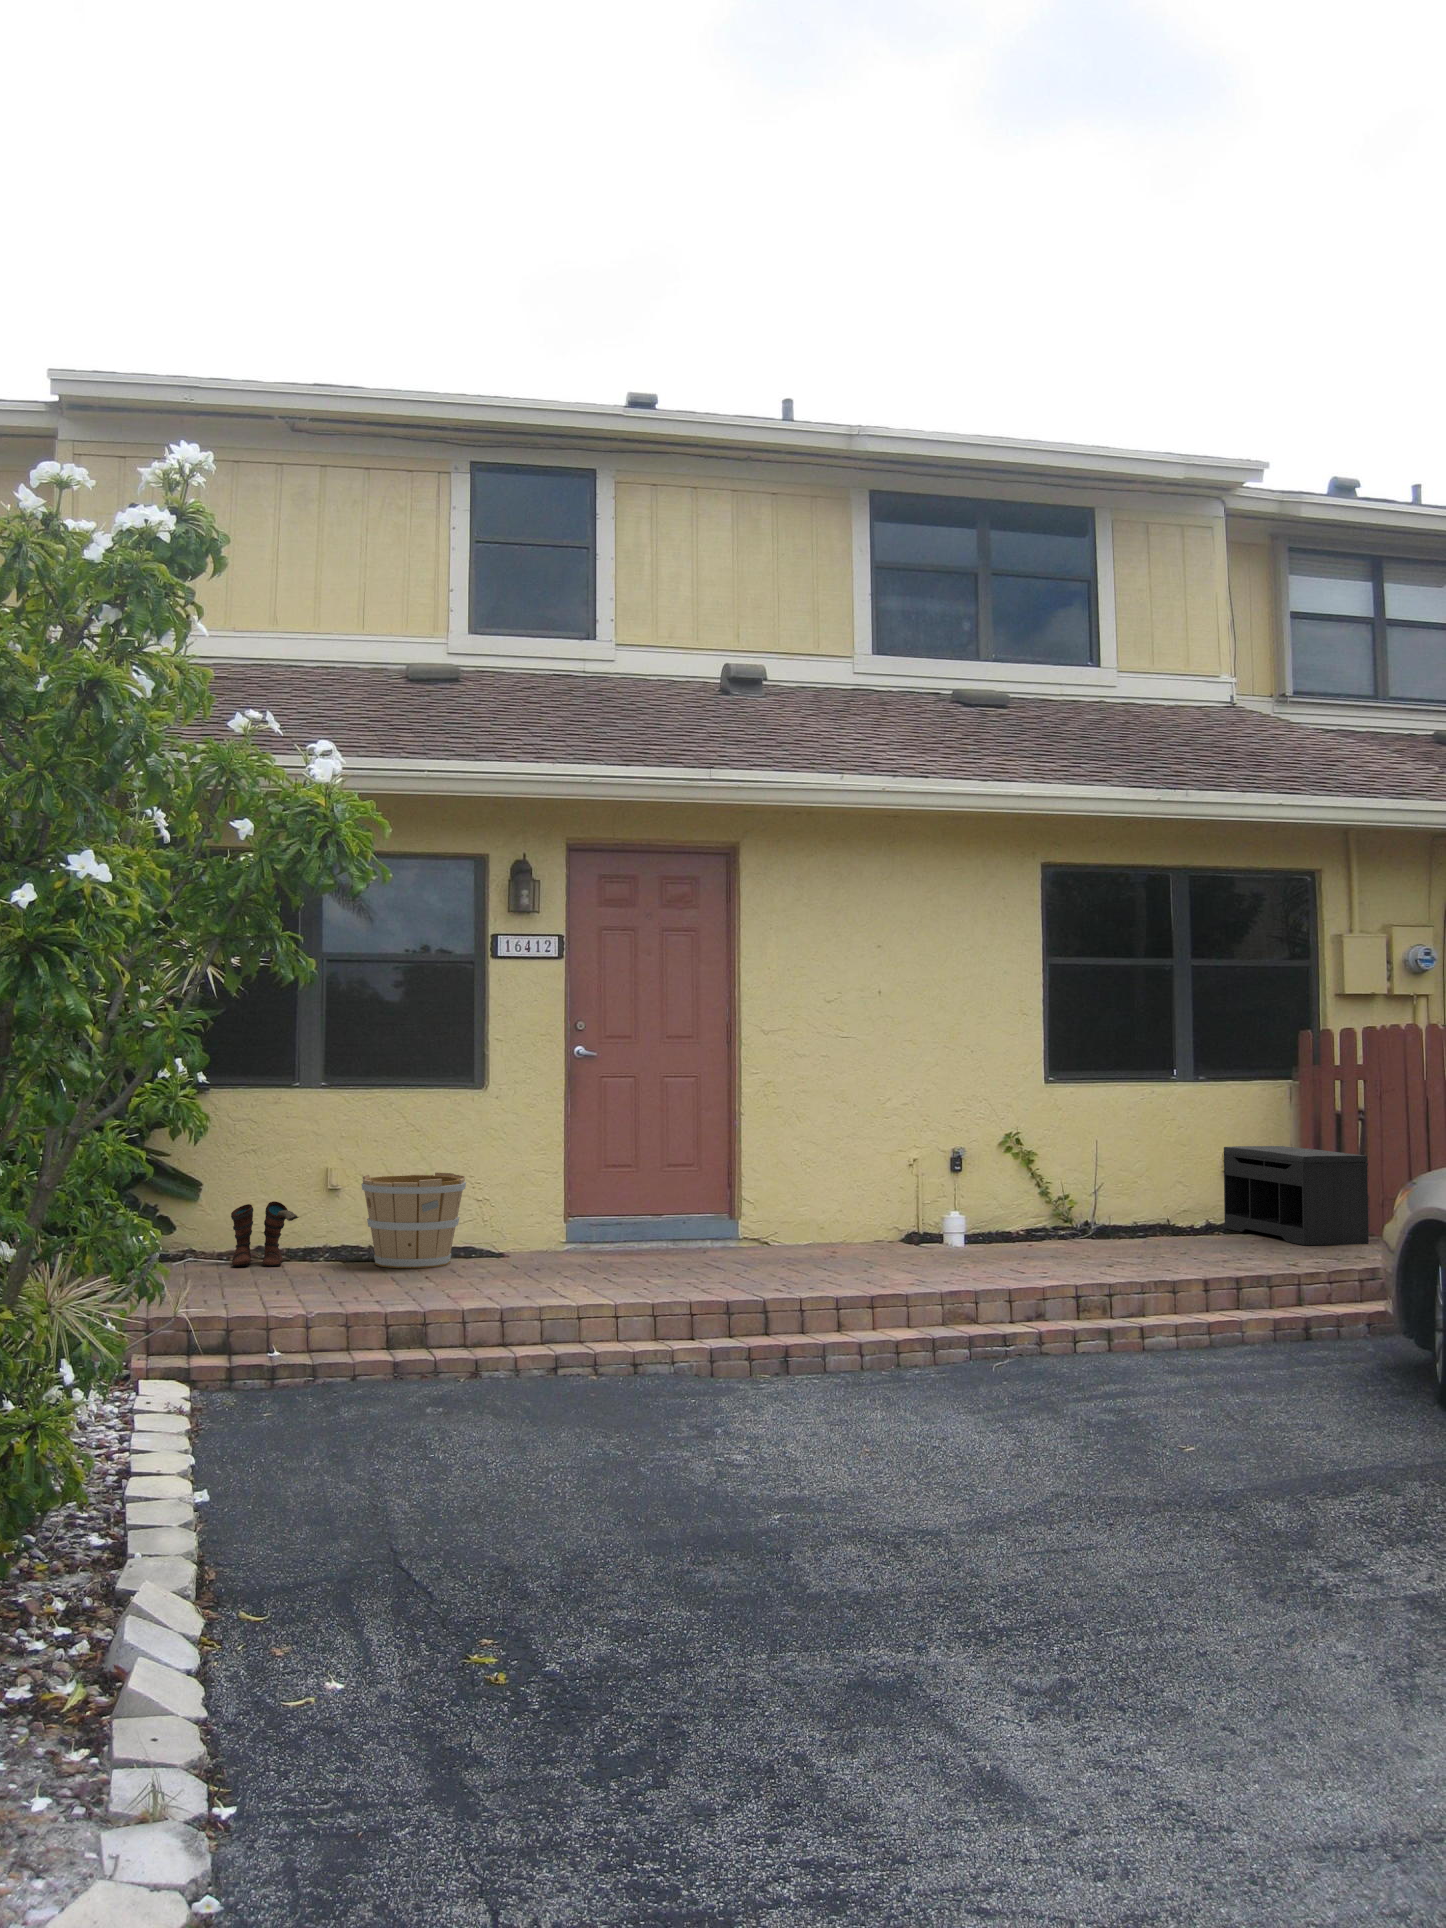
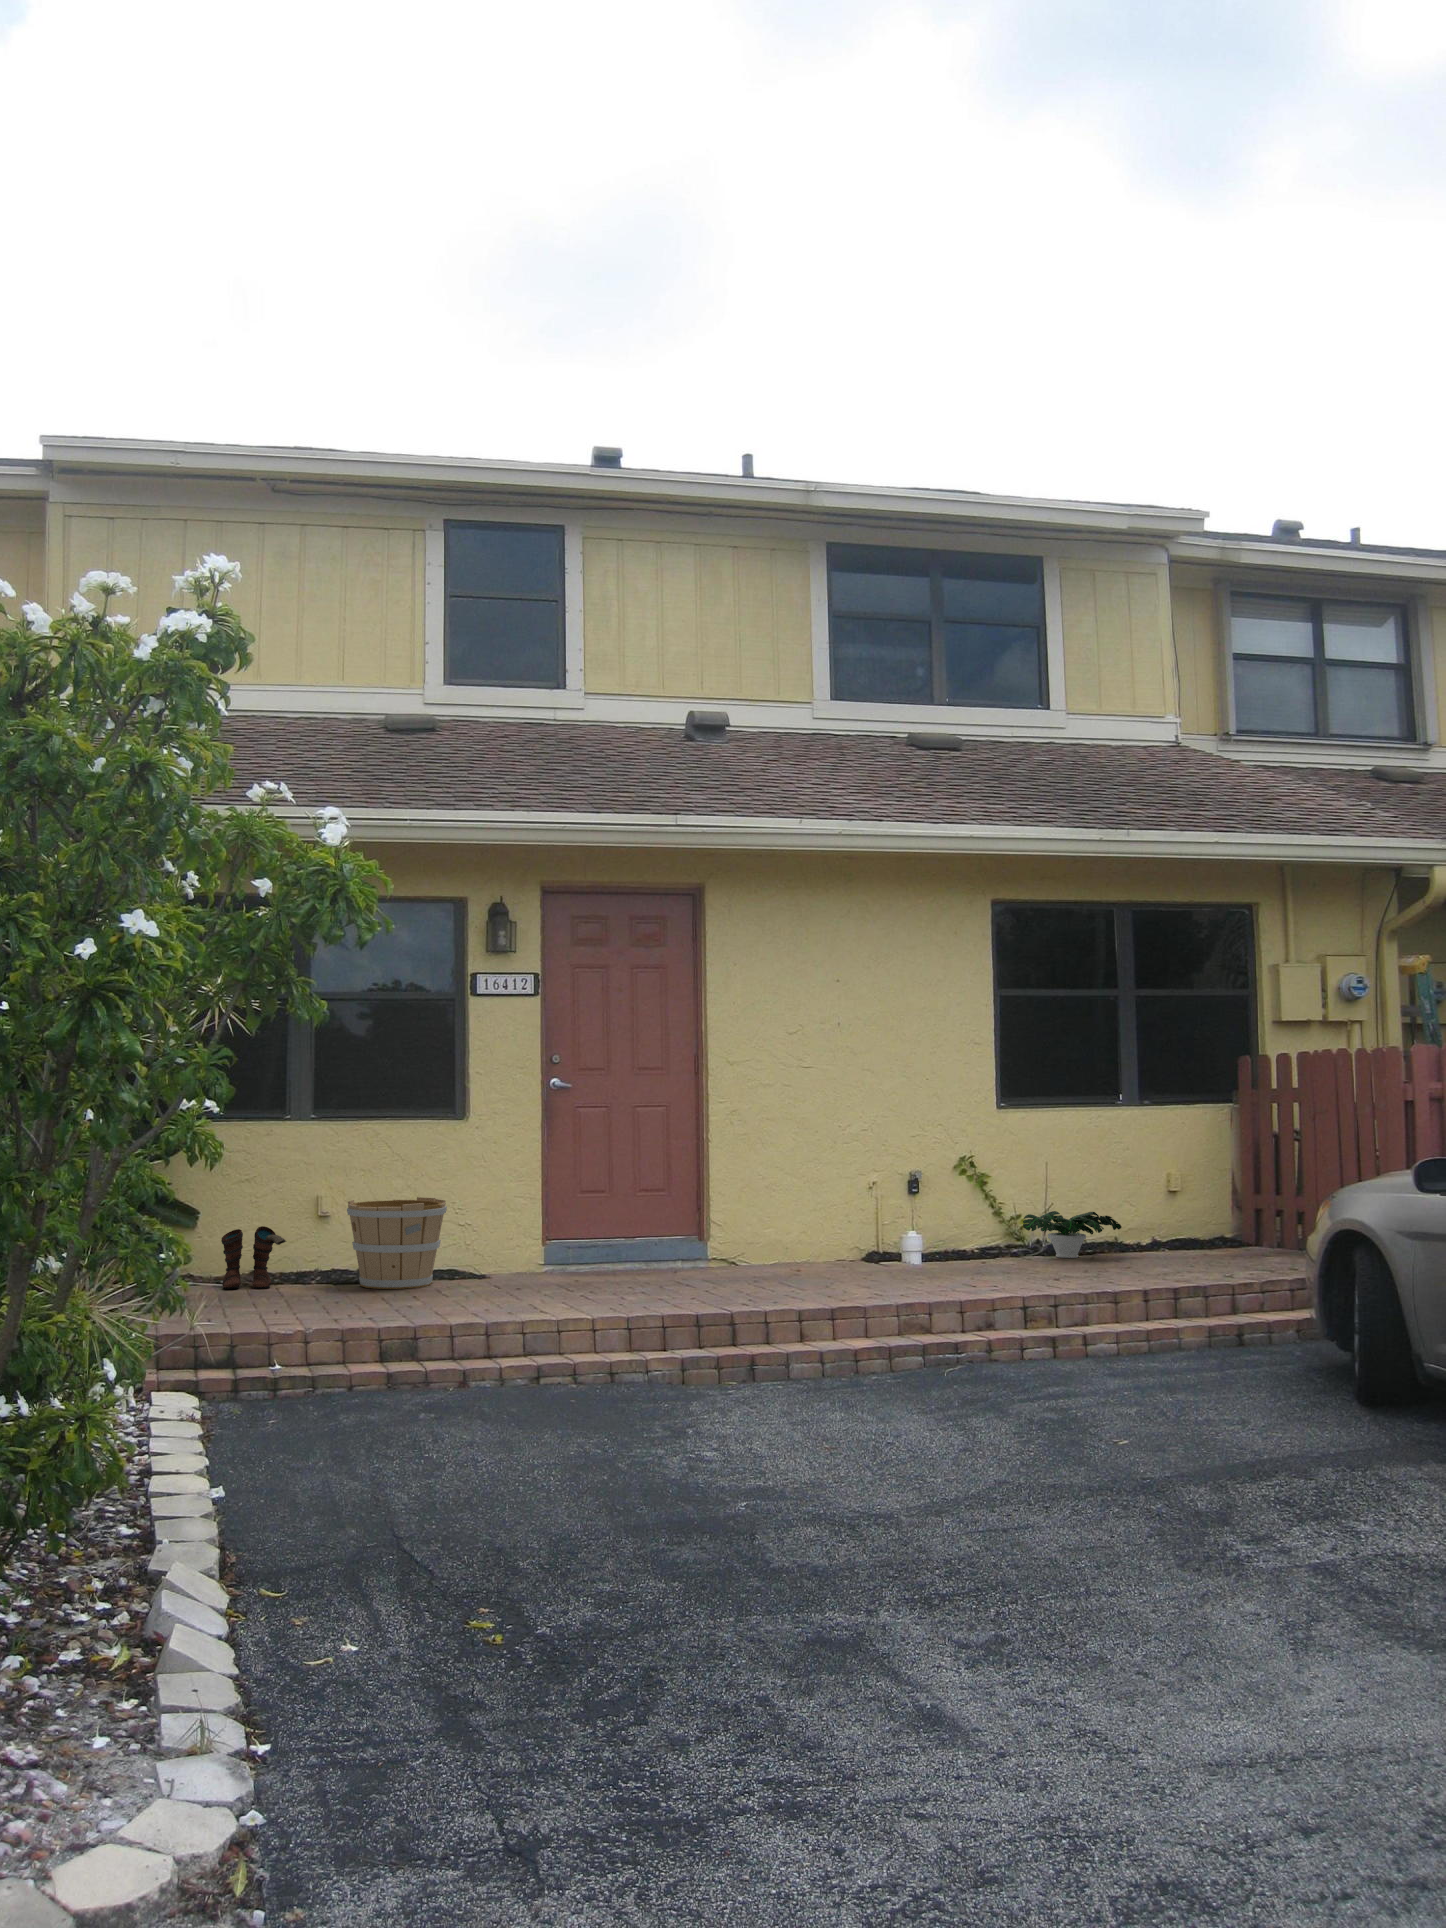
bench: present [1224,1146,1369,1245] -> none [1170,1166,1306,1260]
potted plant: none [1070,1192,1174,1241] -> present [1023,1211,1121,1258]

